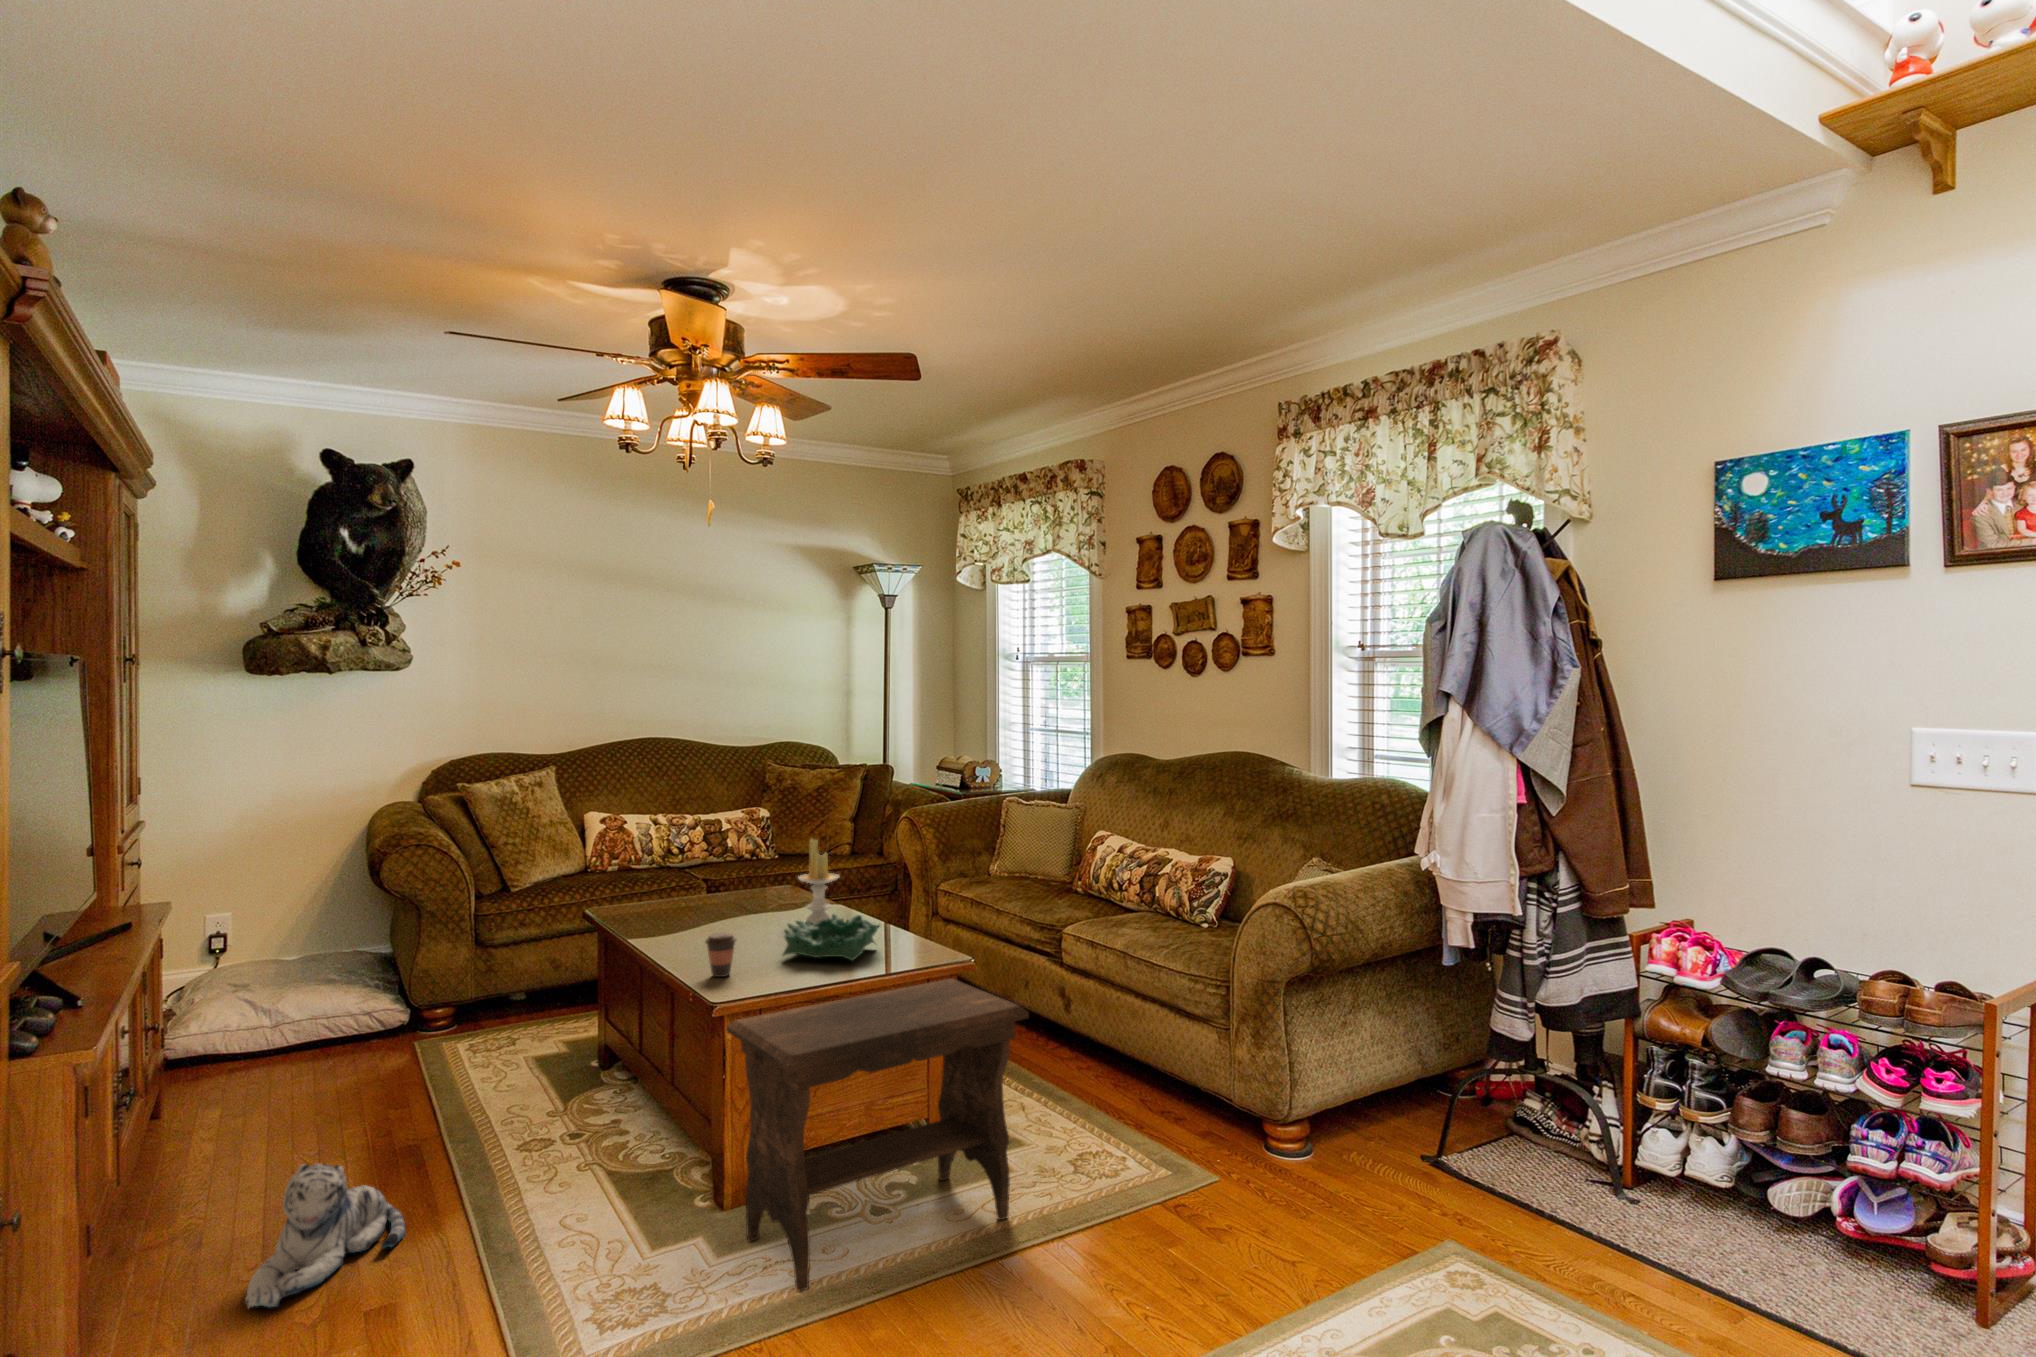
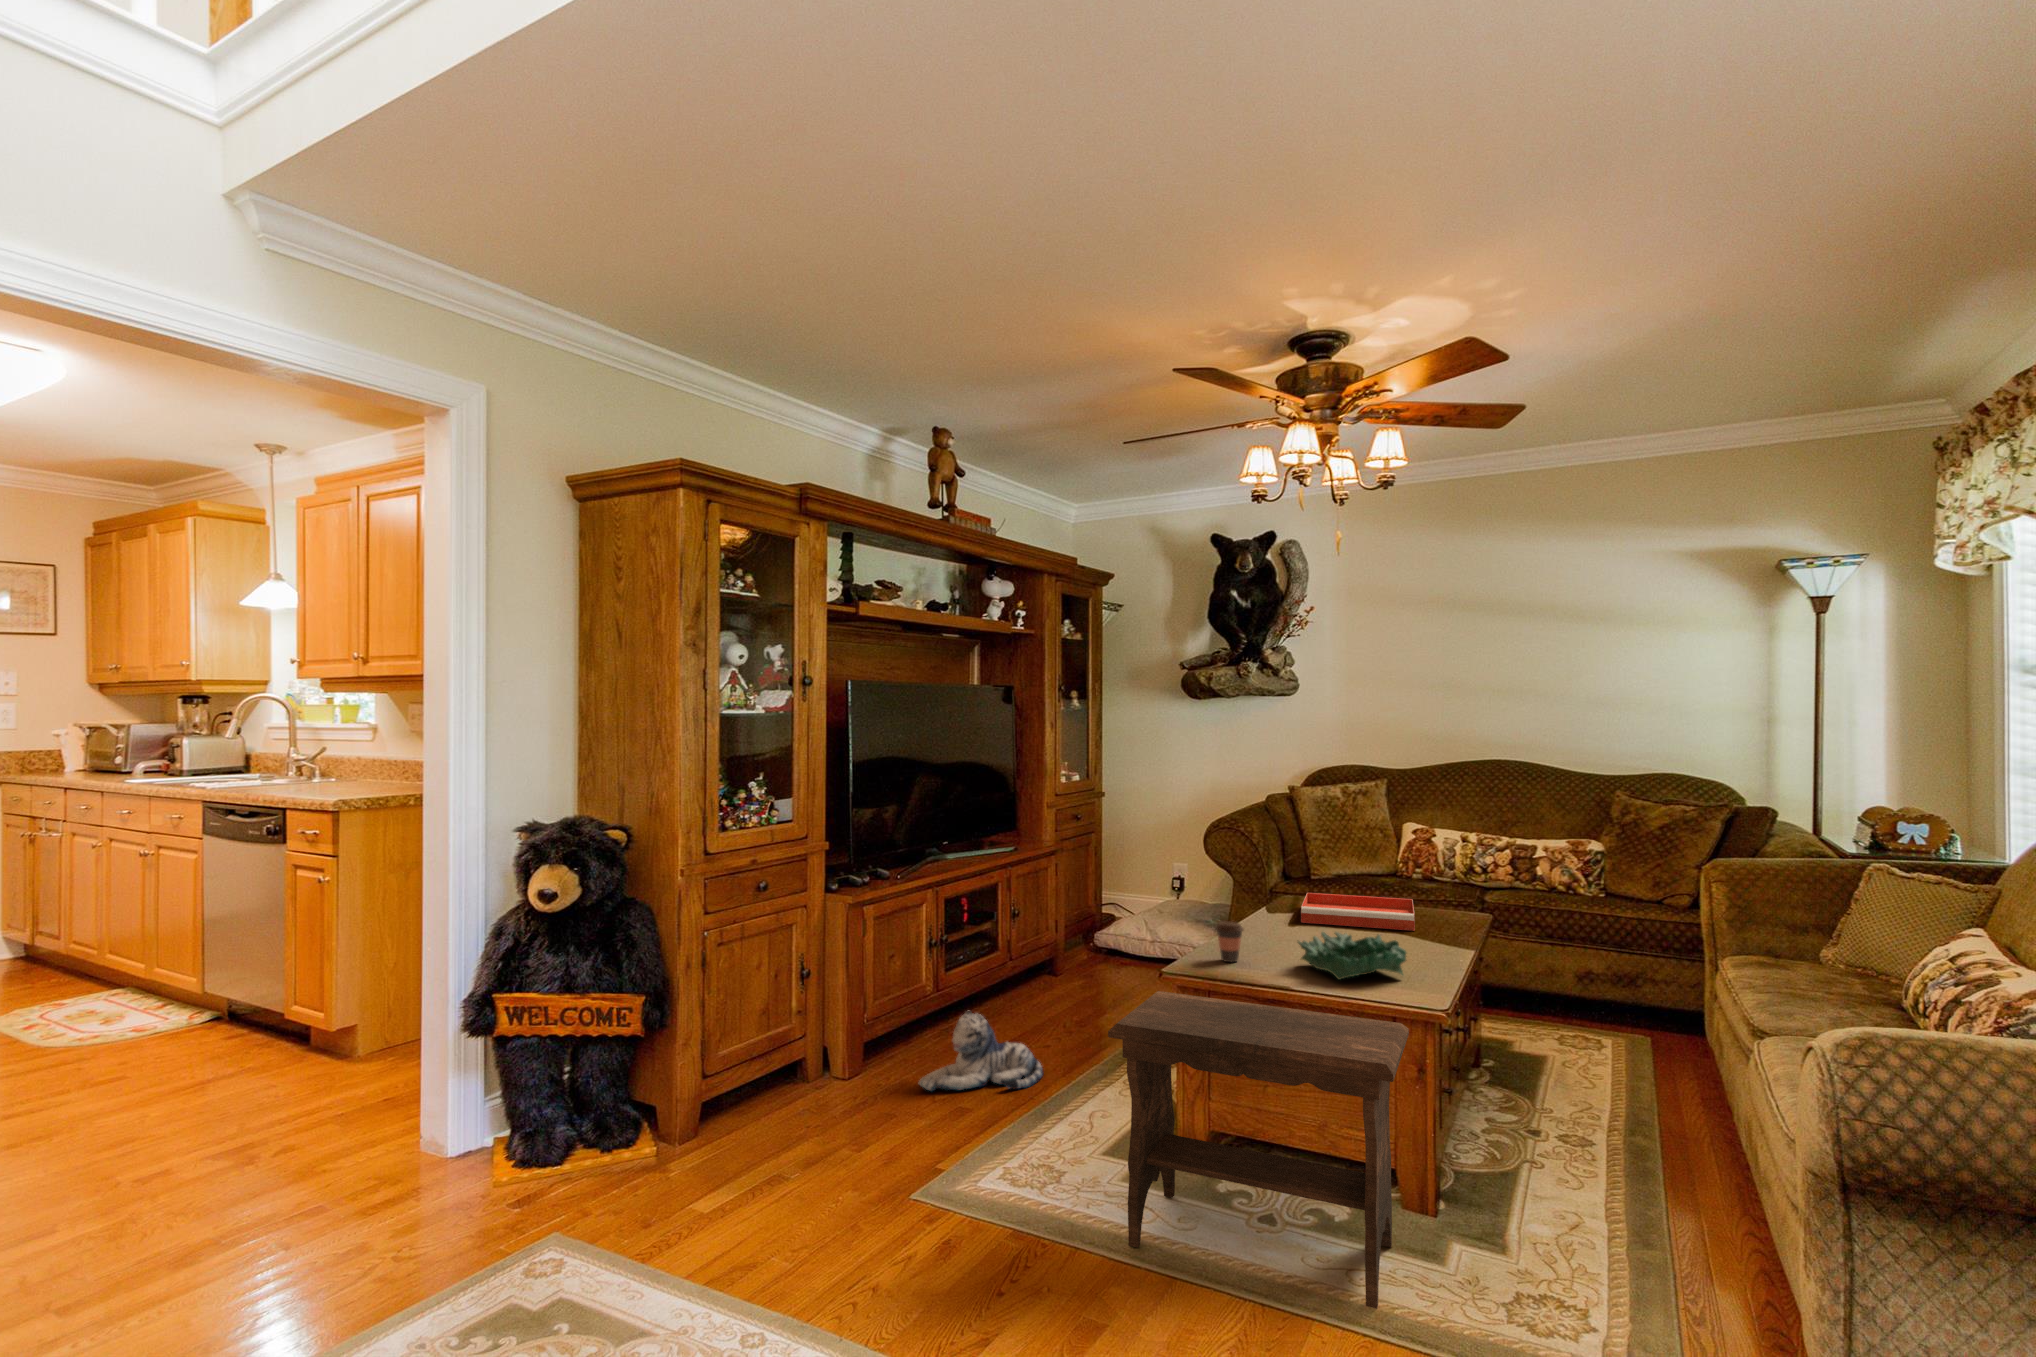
candle: present [798,839,839,923] -> none [1404,859,1451,950]
tray: none [633,884,776,928] -> present [1301,893,1415,931]

